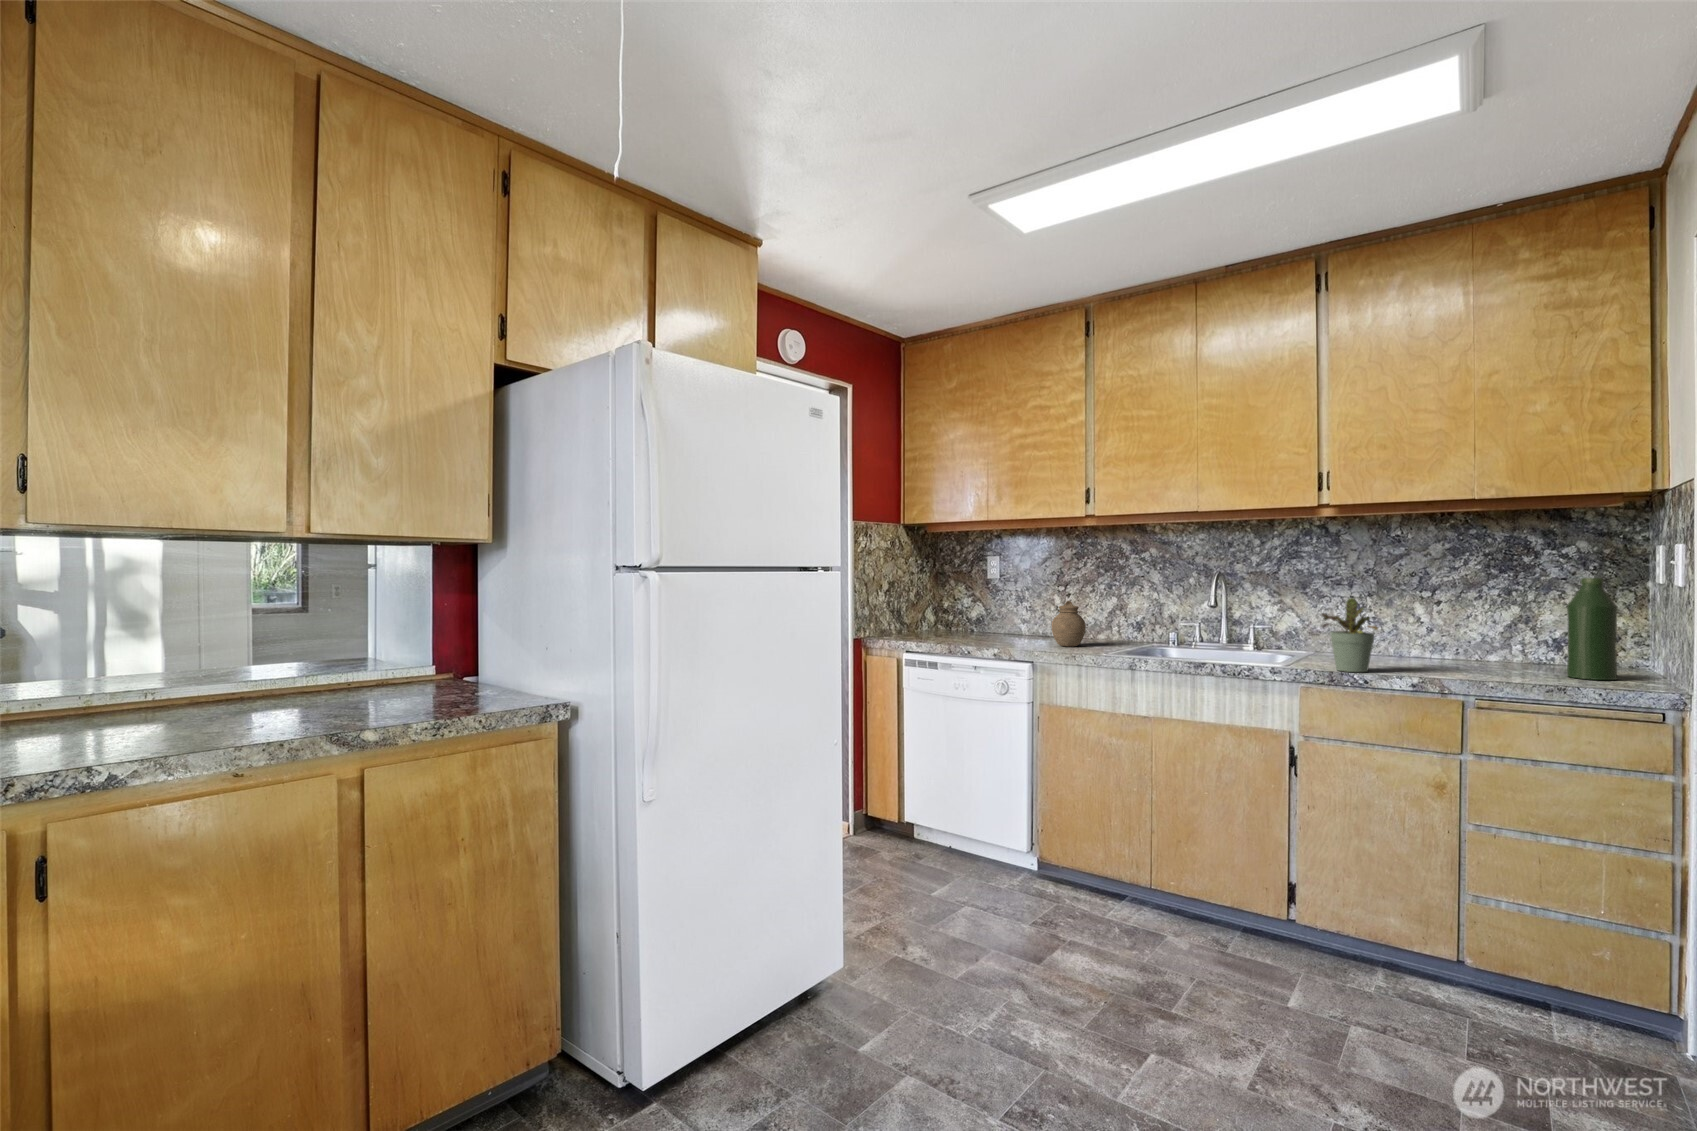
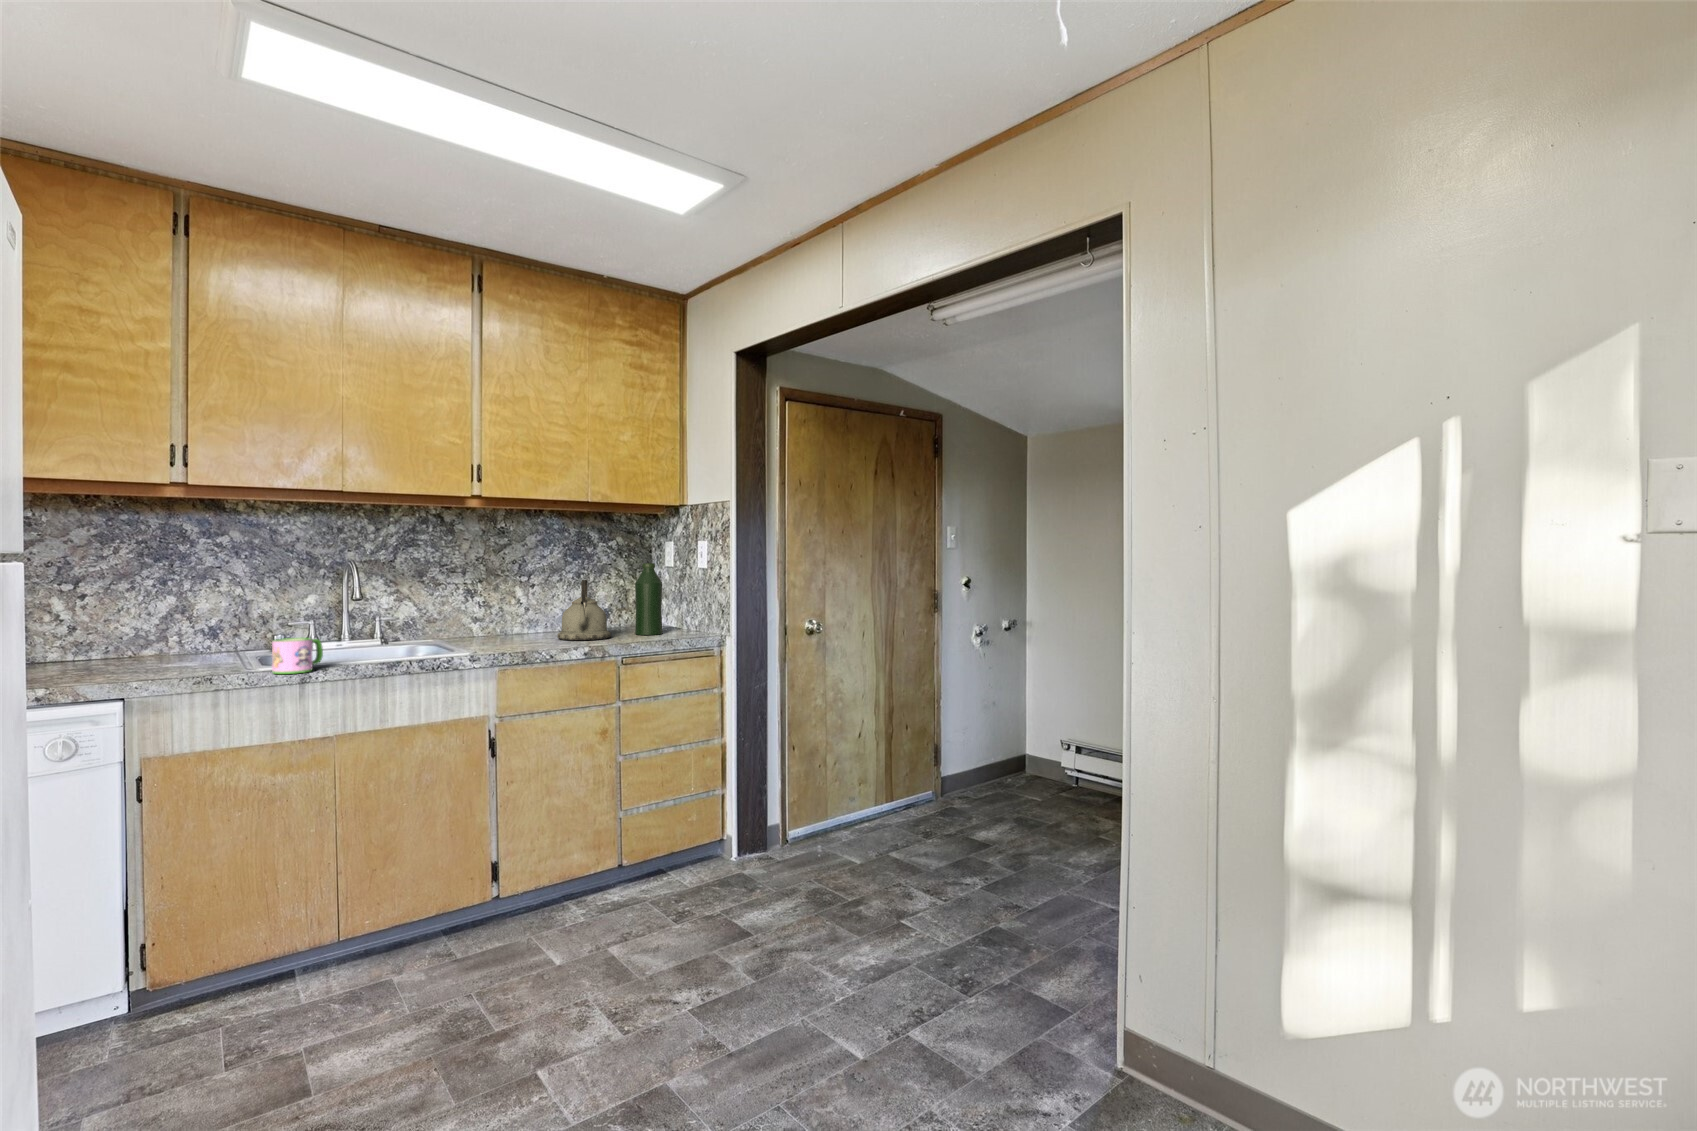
kettle: none [1436,597,1516,674] -> present [557,580,611,640]
potted plant: present [1321,598,1378,672] -> none [497,584,549,651]
jar: present [1052,601,1086,647] -> none [99,605,163,670]
mug: none [1110,632,1149,661] -> present [272,638,323,674]

